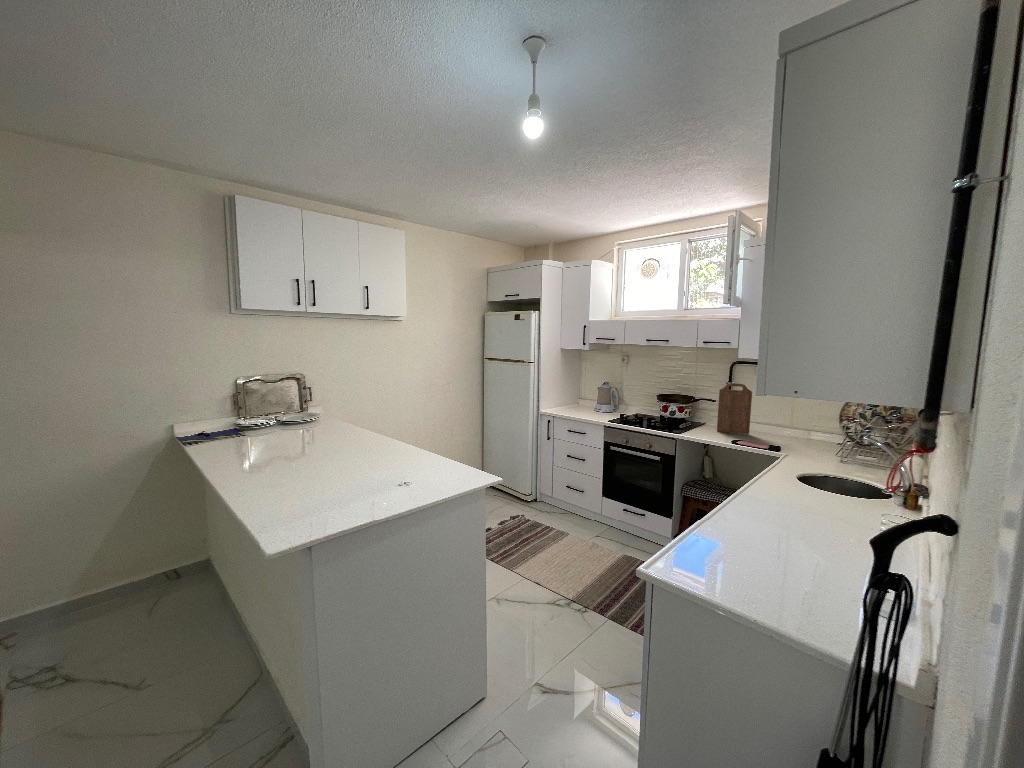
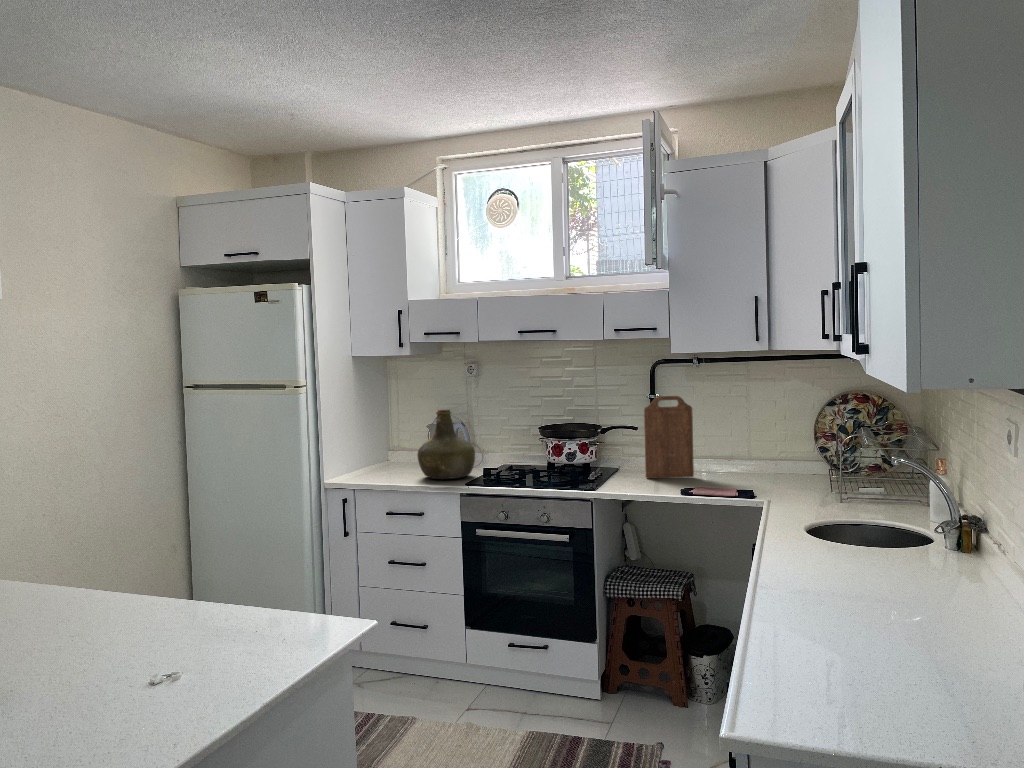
bottle: none [586,380,618,417] -> present [417,409,475,479]

